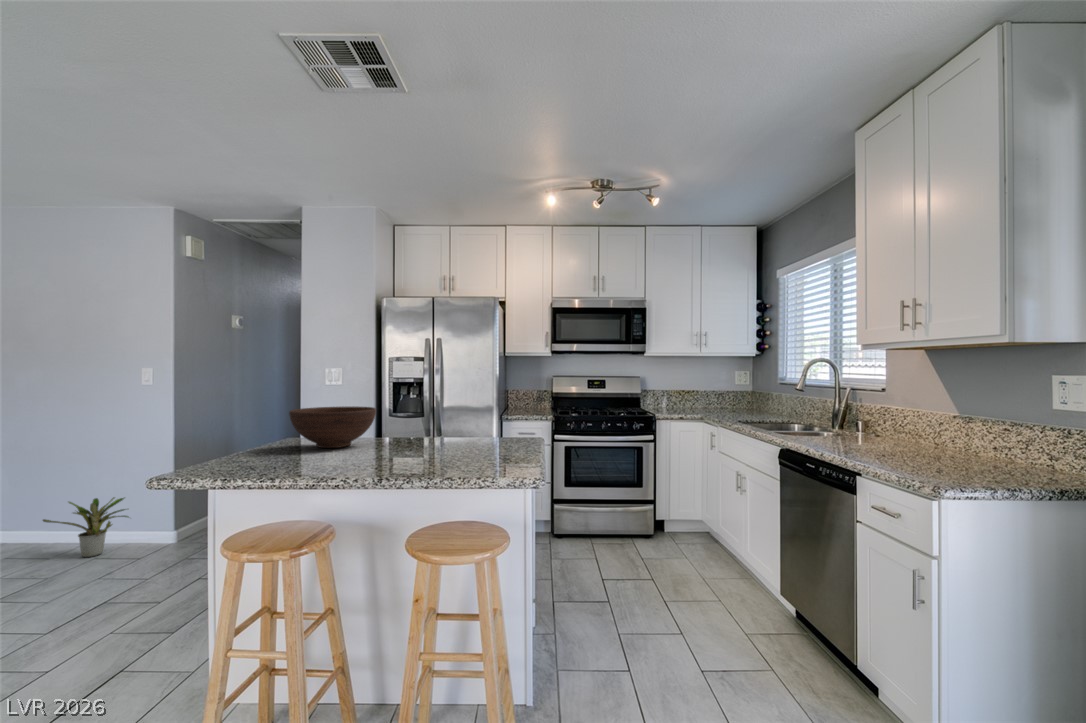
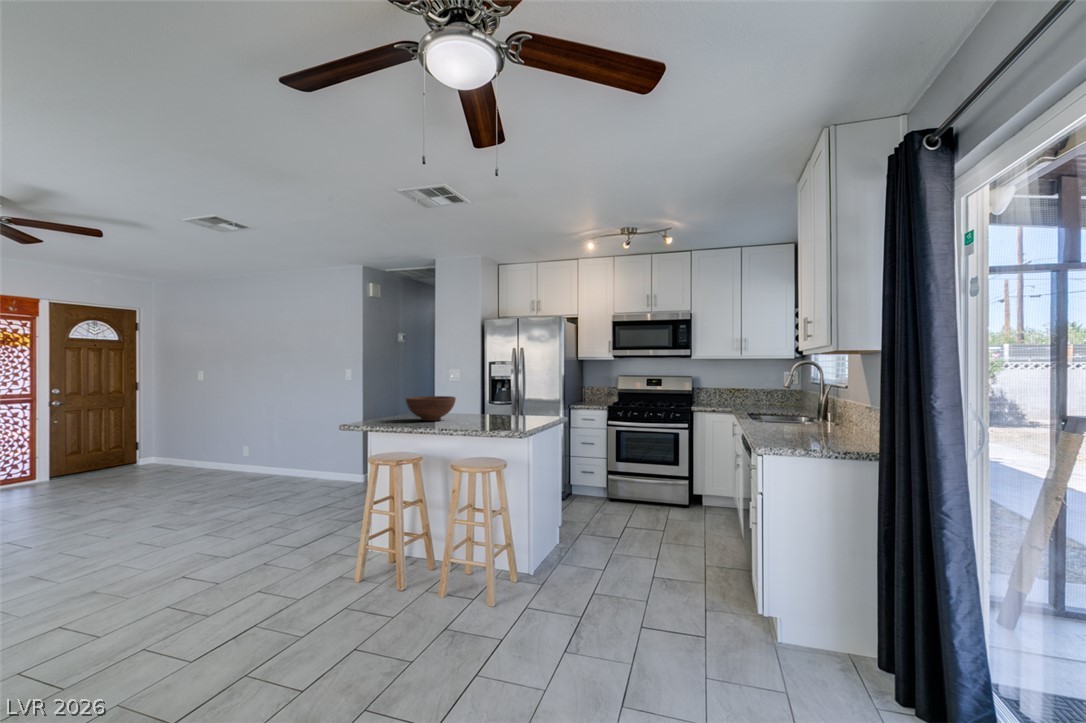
potted plant: present [43,497,128,557] -> none [298,449,341,485]

